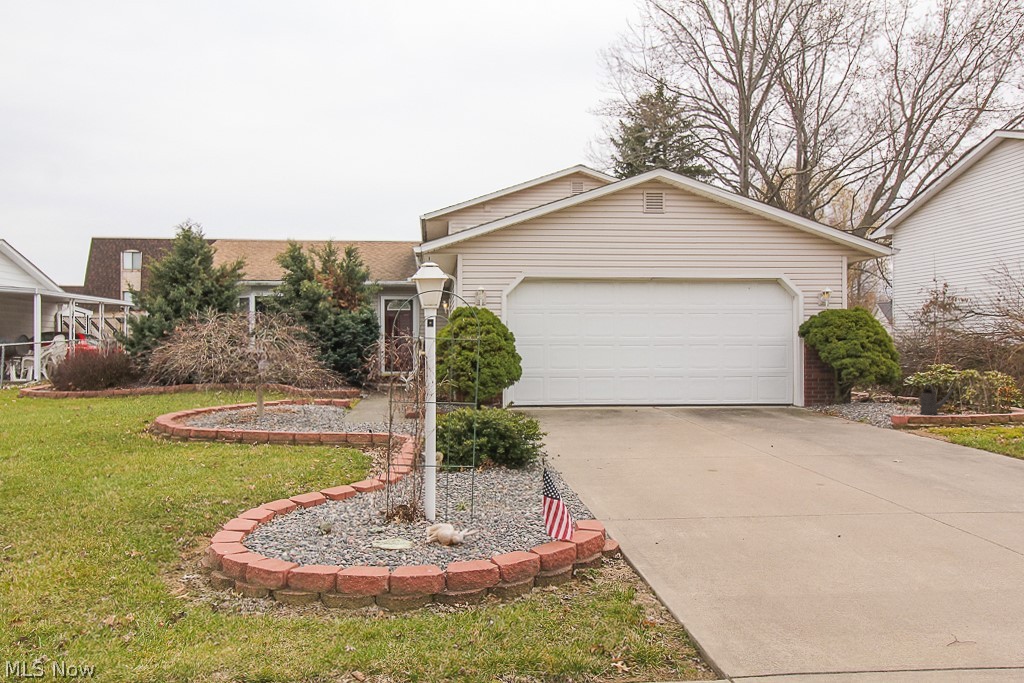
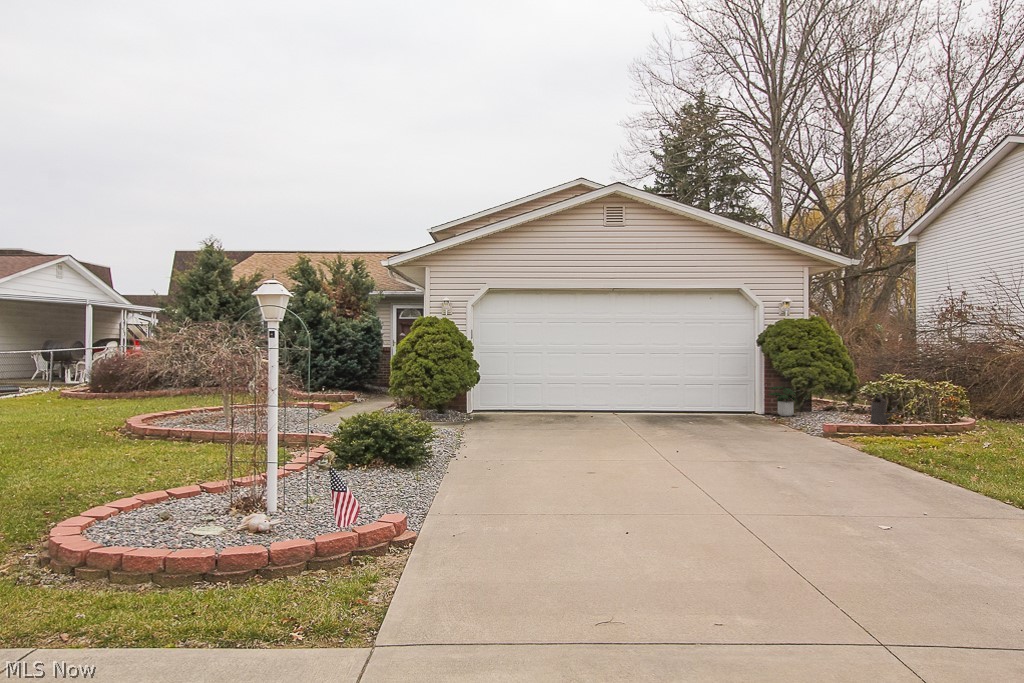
potted plant: none [810,378,850,408] -> present [768,386,797,416]

